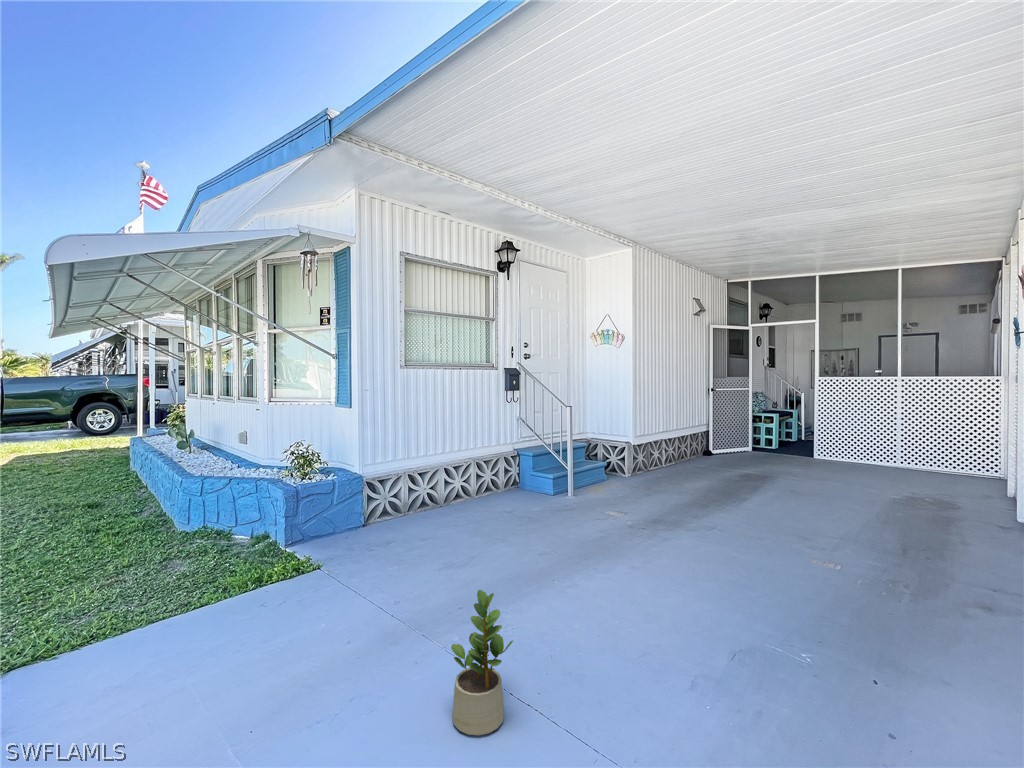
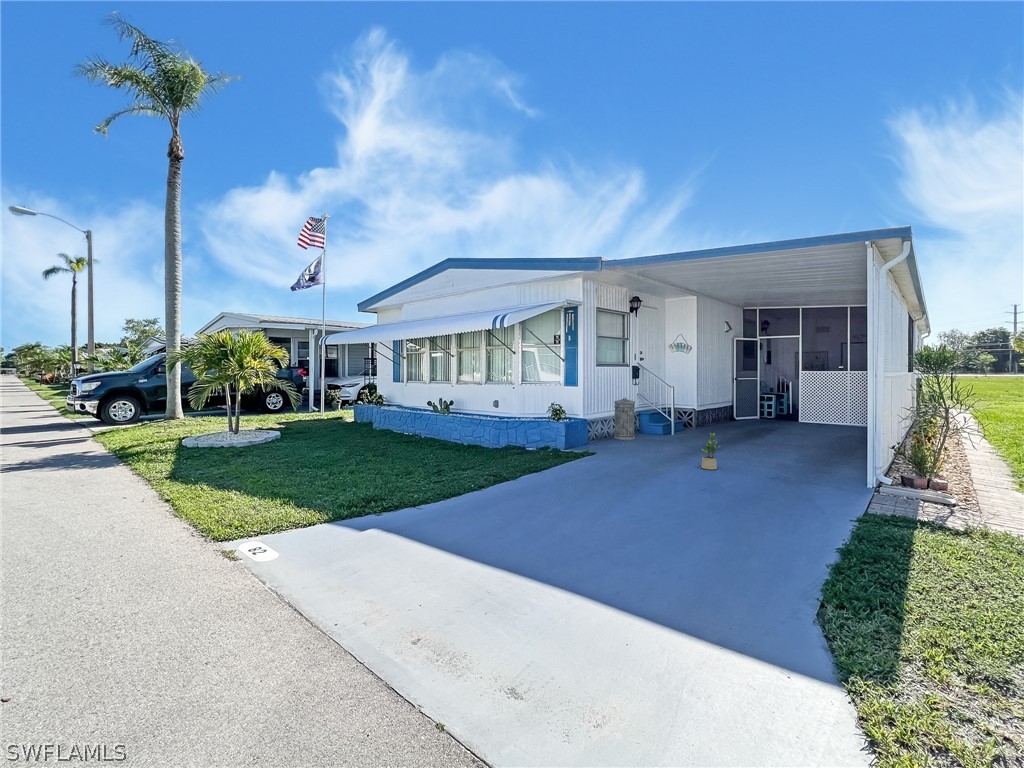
trash can: none [444,428,485,512] -> present [614,398,635,440]

